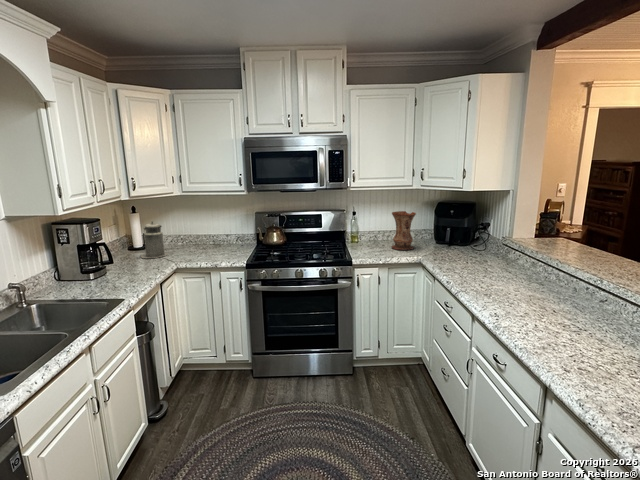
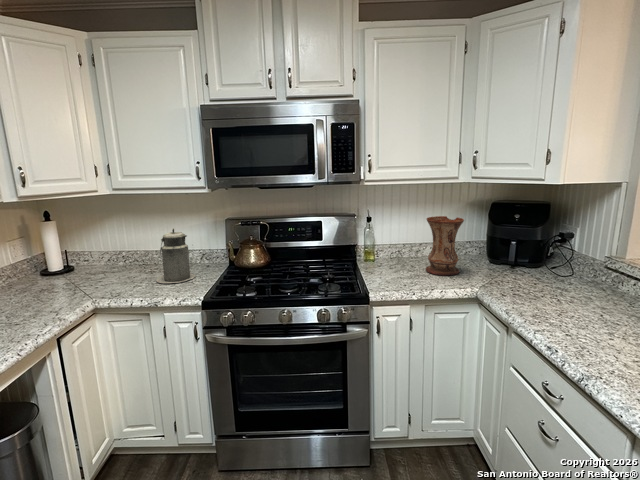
canister: present [141,221,167,258] -> present [156,228,195,283]

